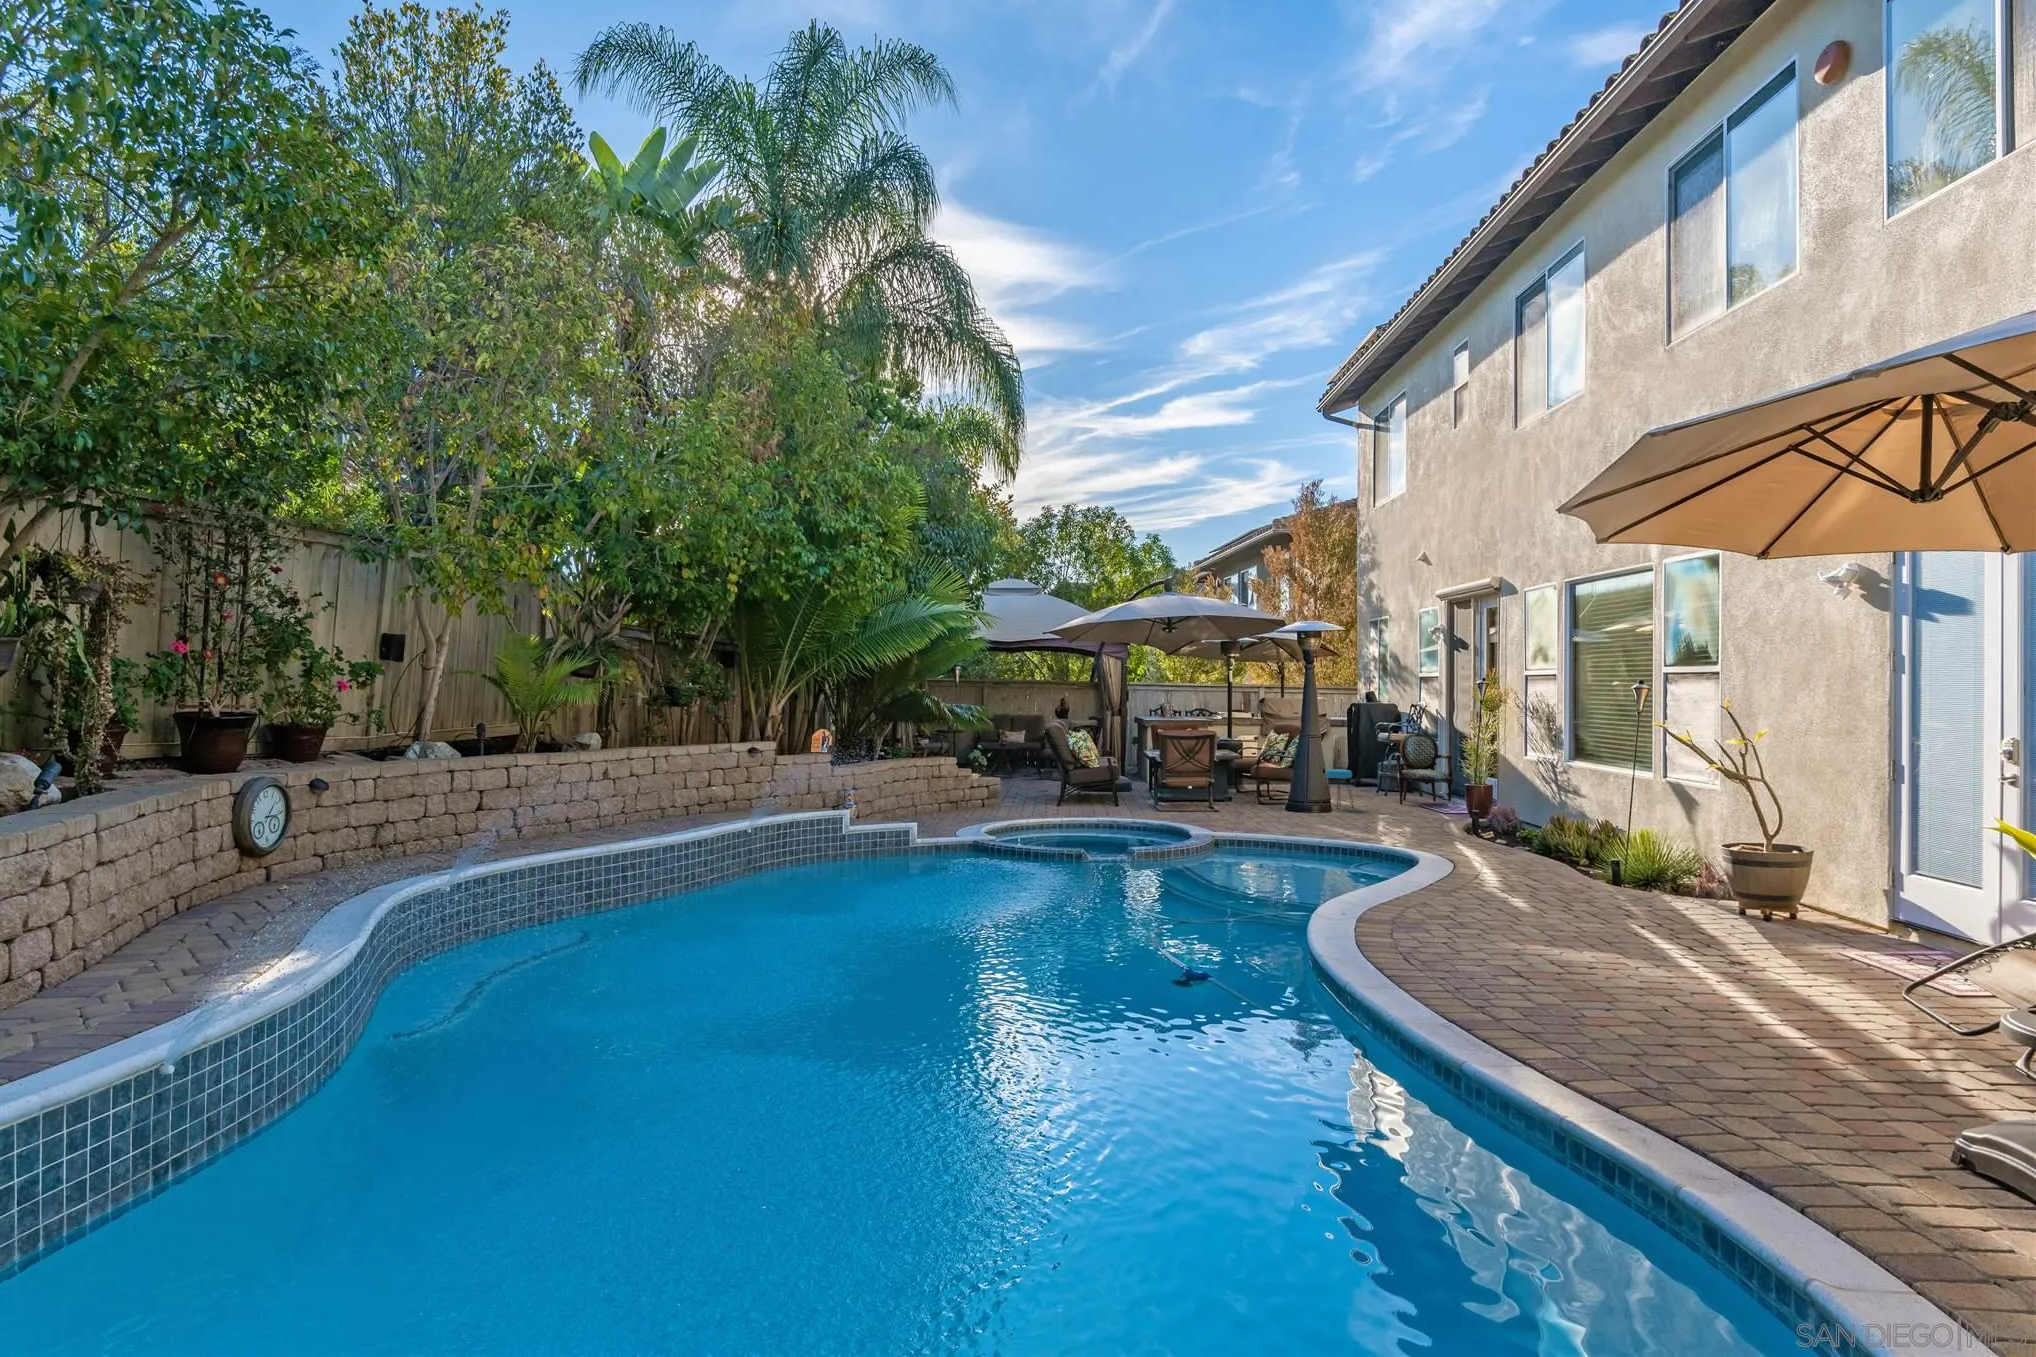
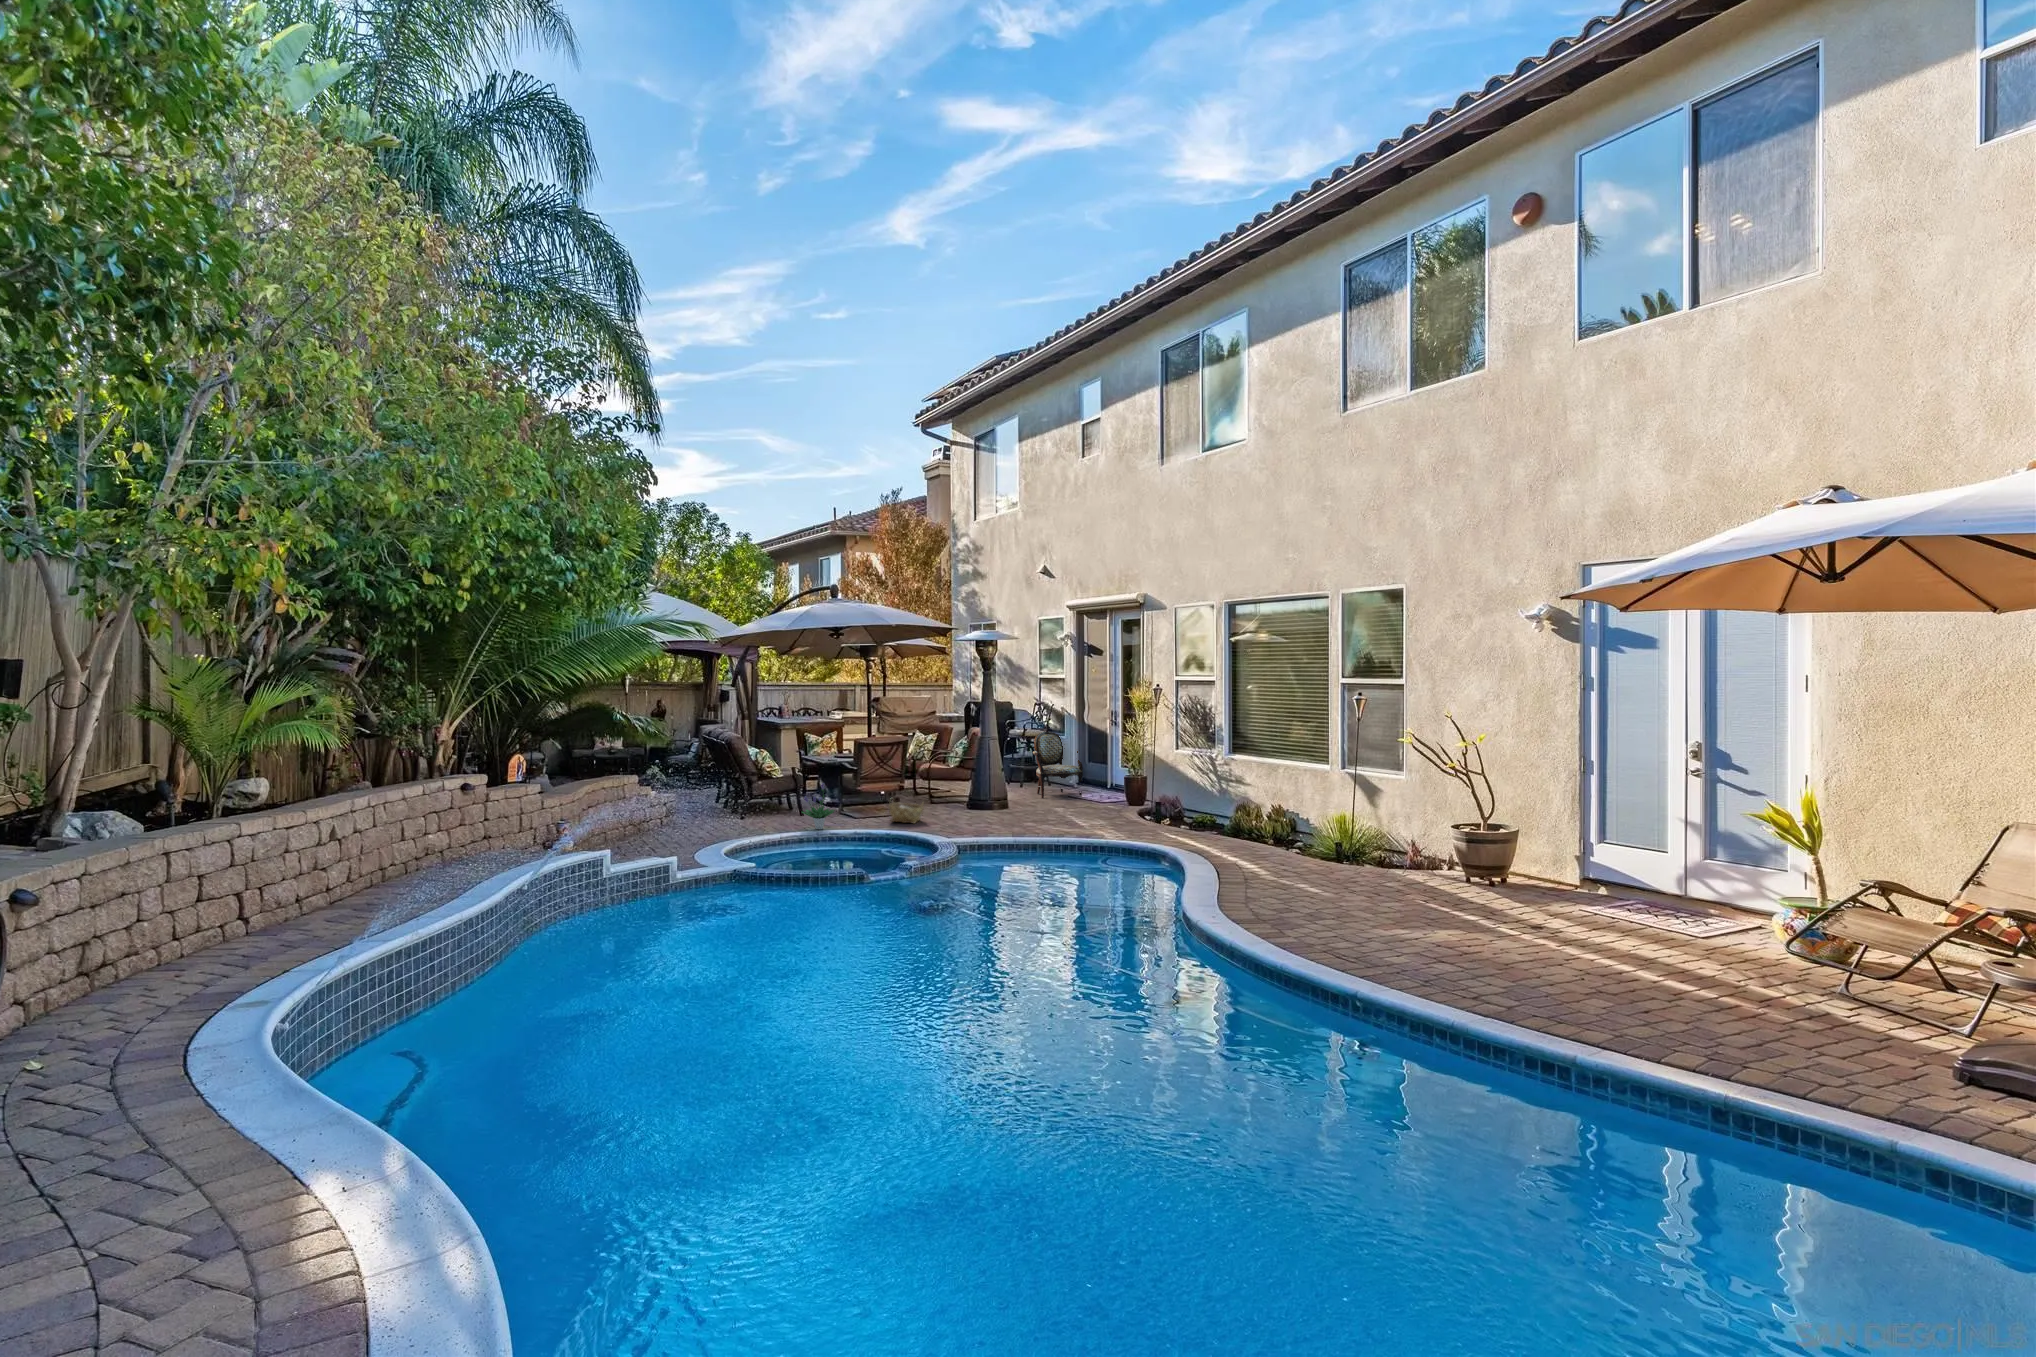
potted plant: none [1121,765,1153,807] -> present [802,783,834,829]
stool: present [1325,769,1353,809] -> none [987,771,1015,809]
woven basket: none [1204,784,1241,811] -> present [888,802,924,823]

